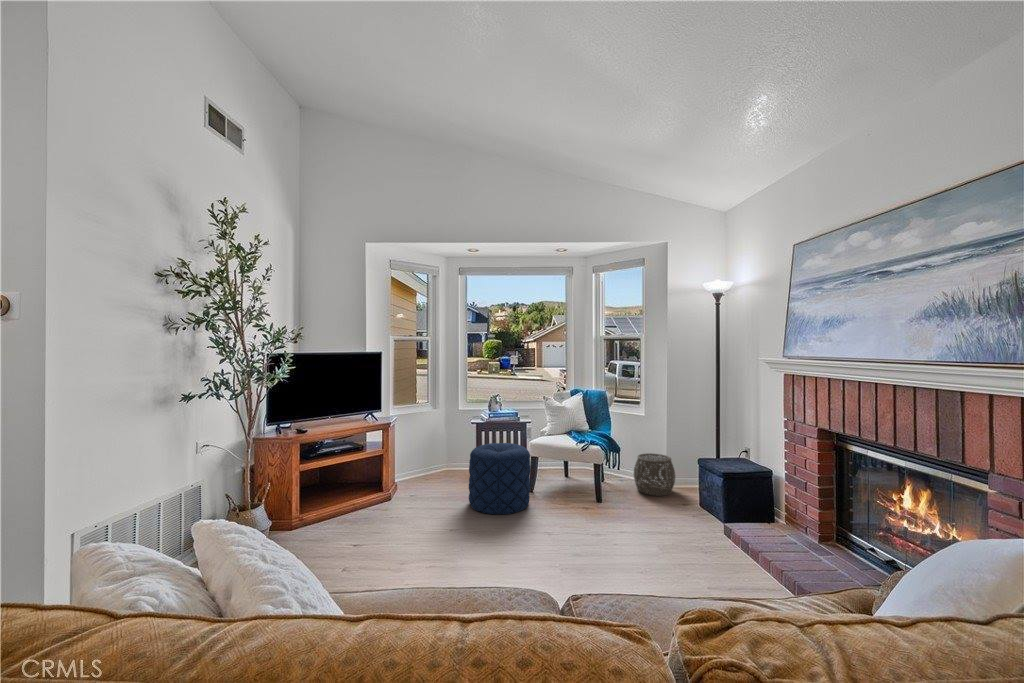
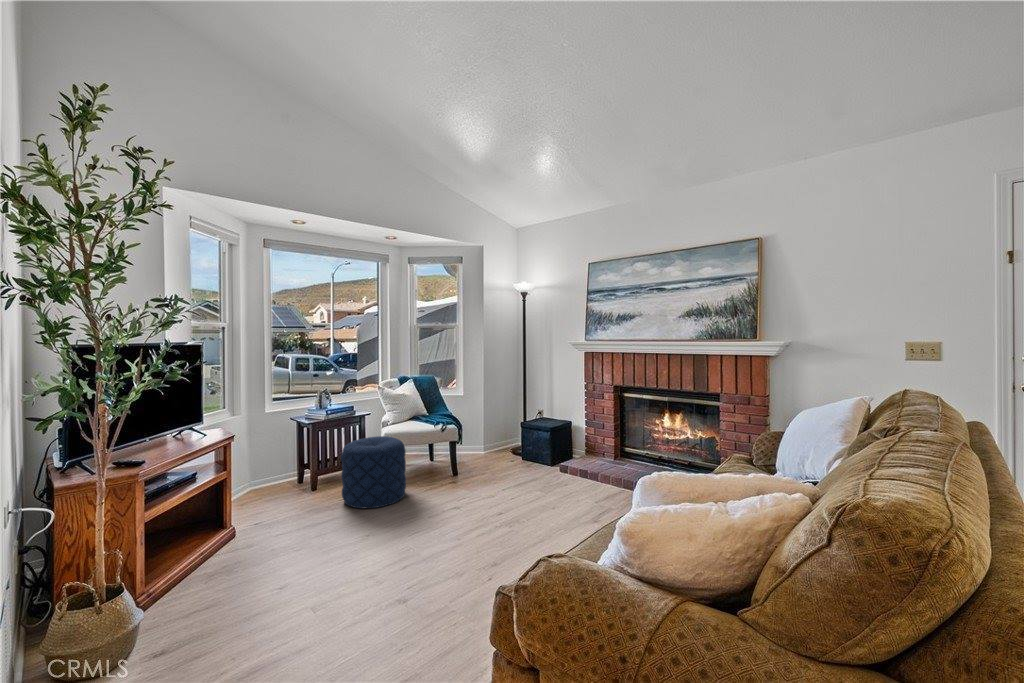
woven basket: present [634,453,675,496] -> none [467,425,501,460]

